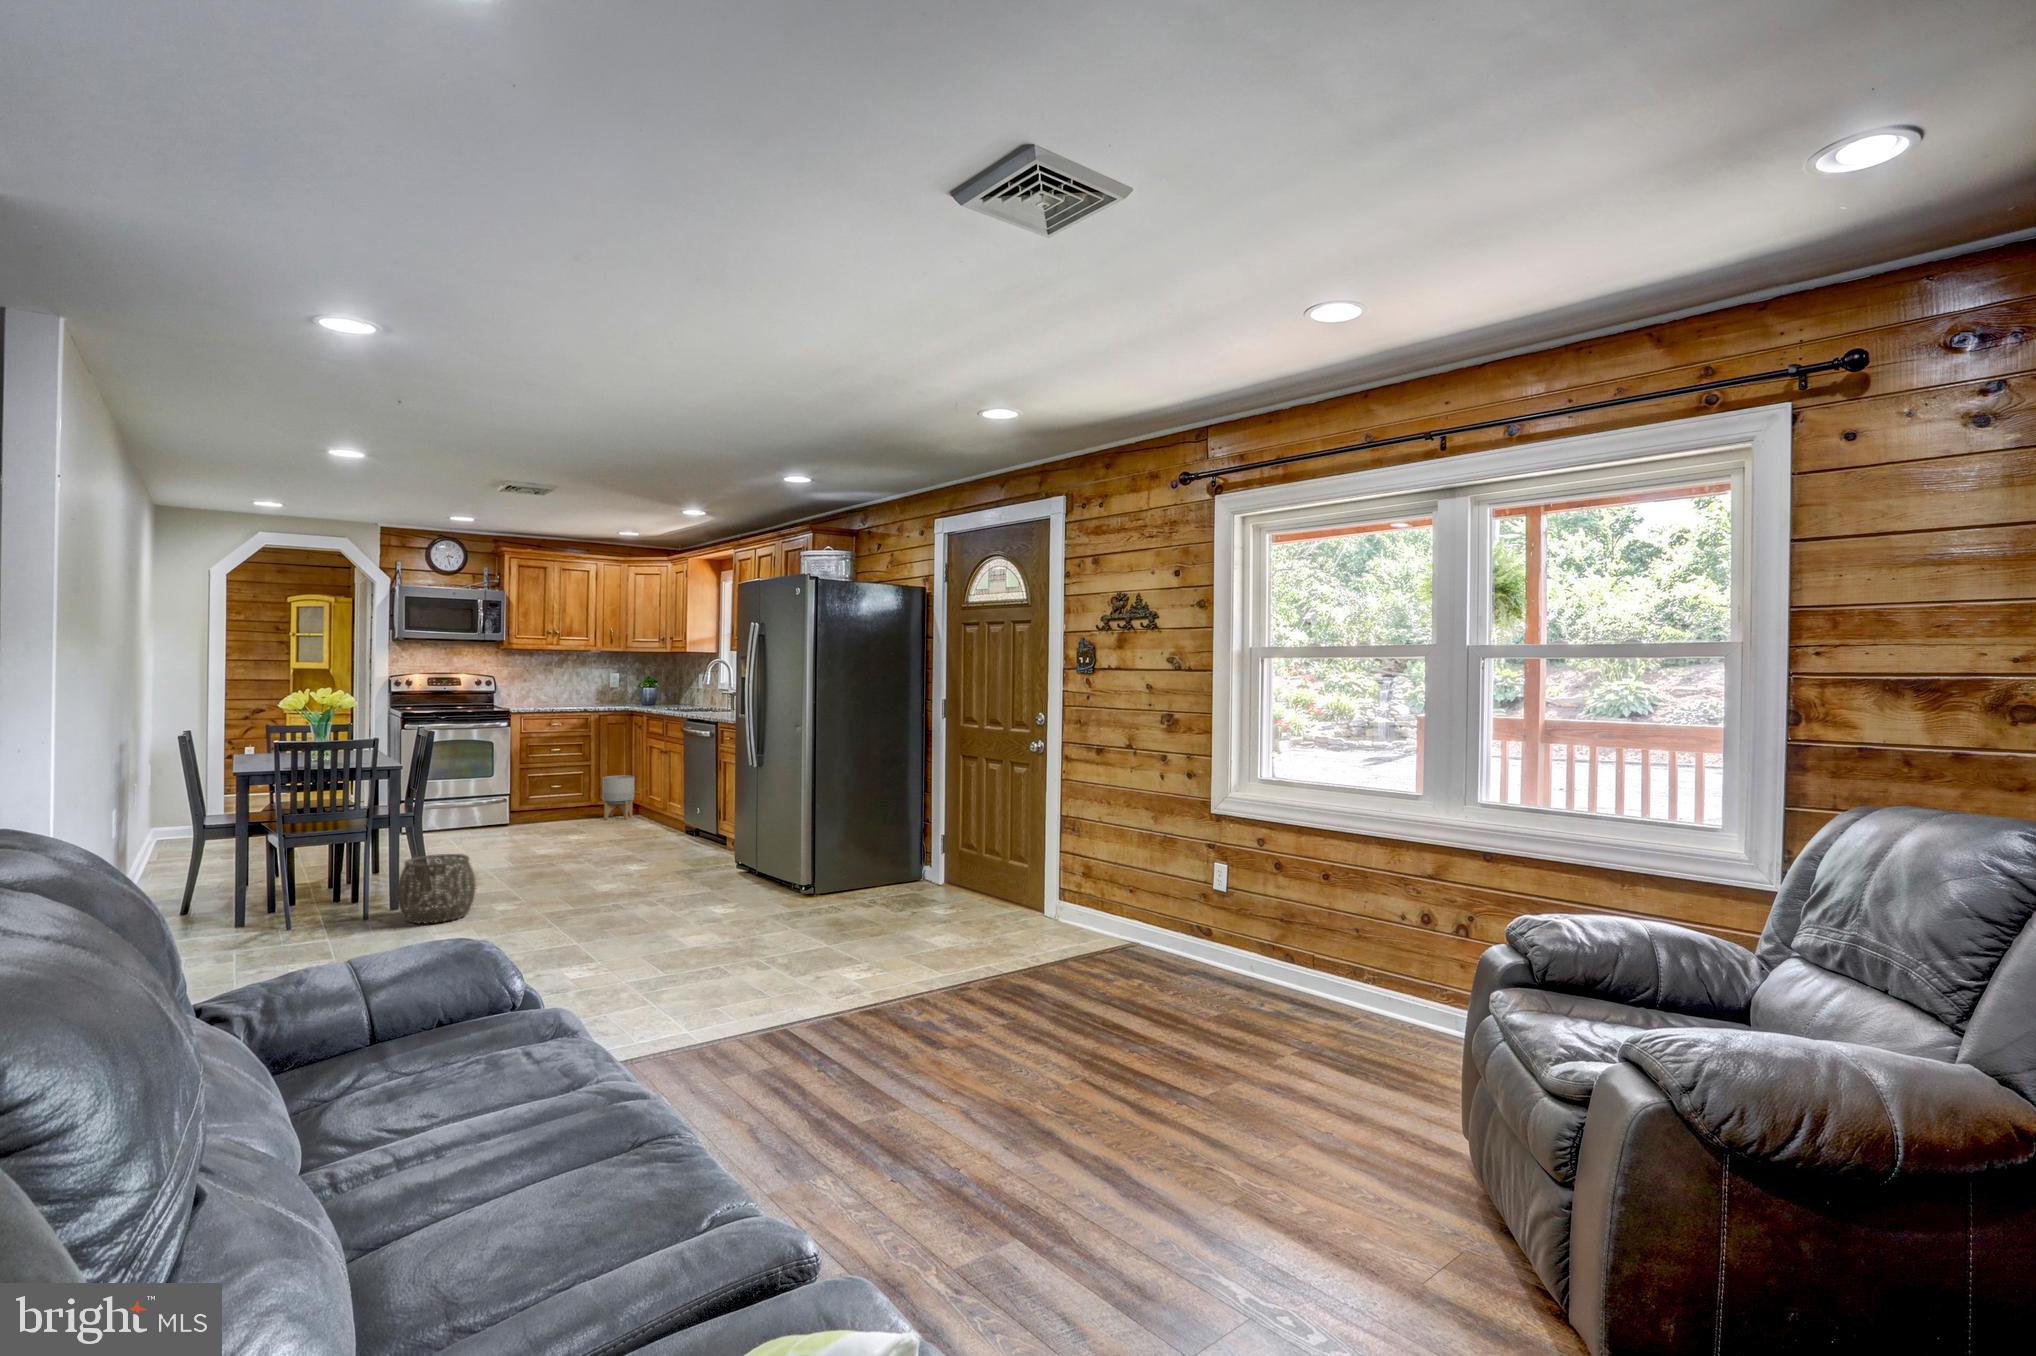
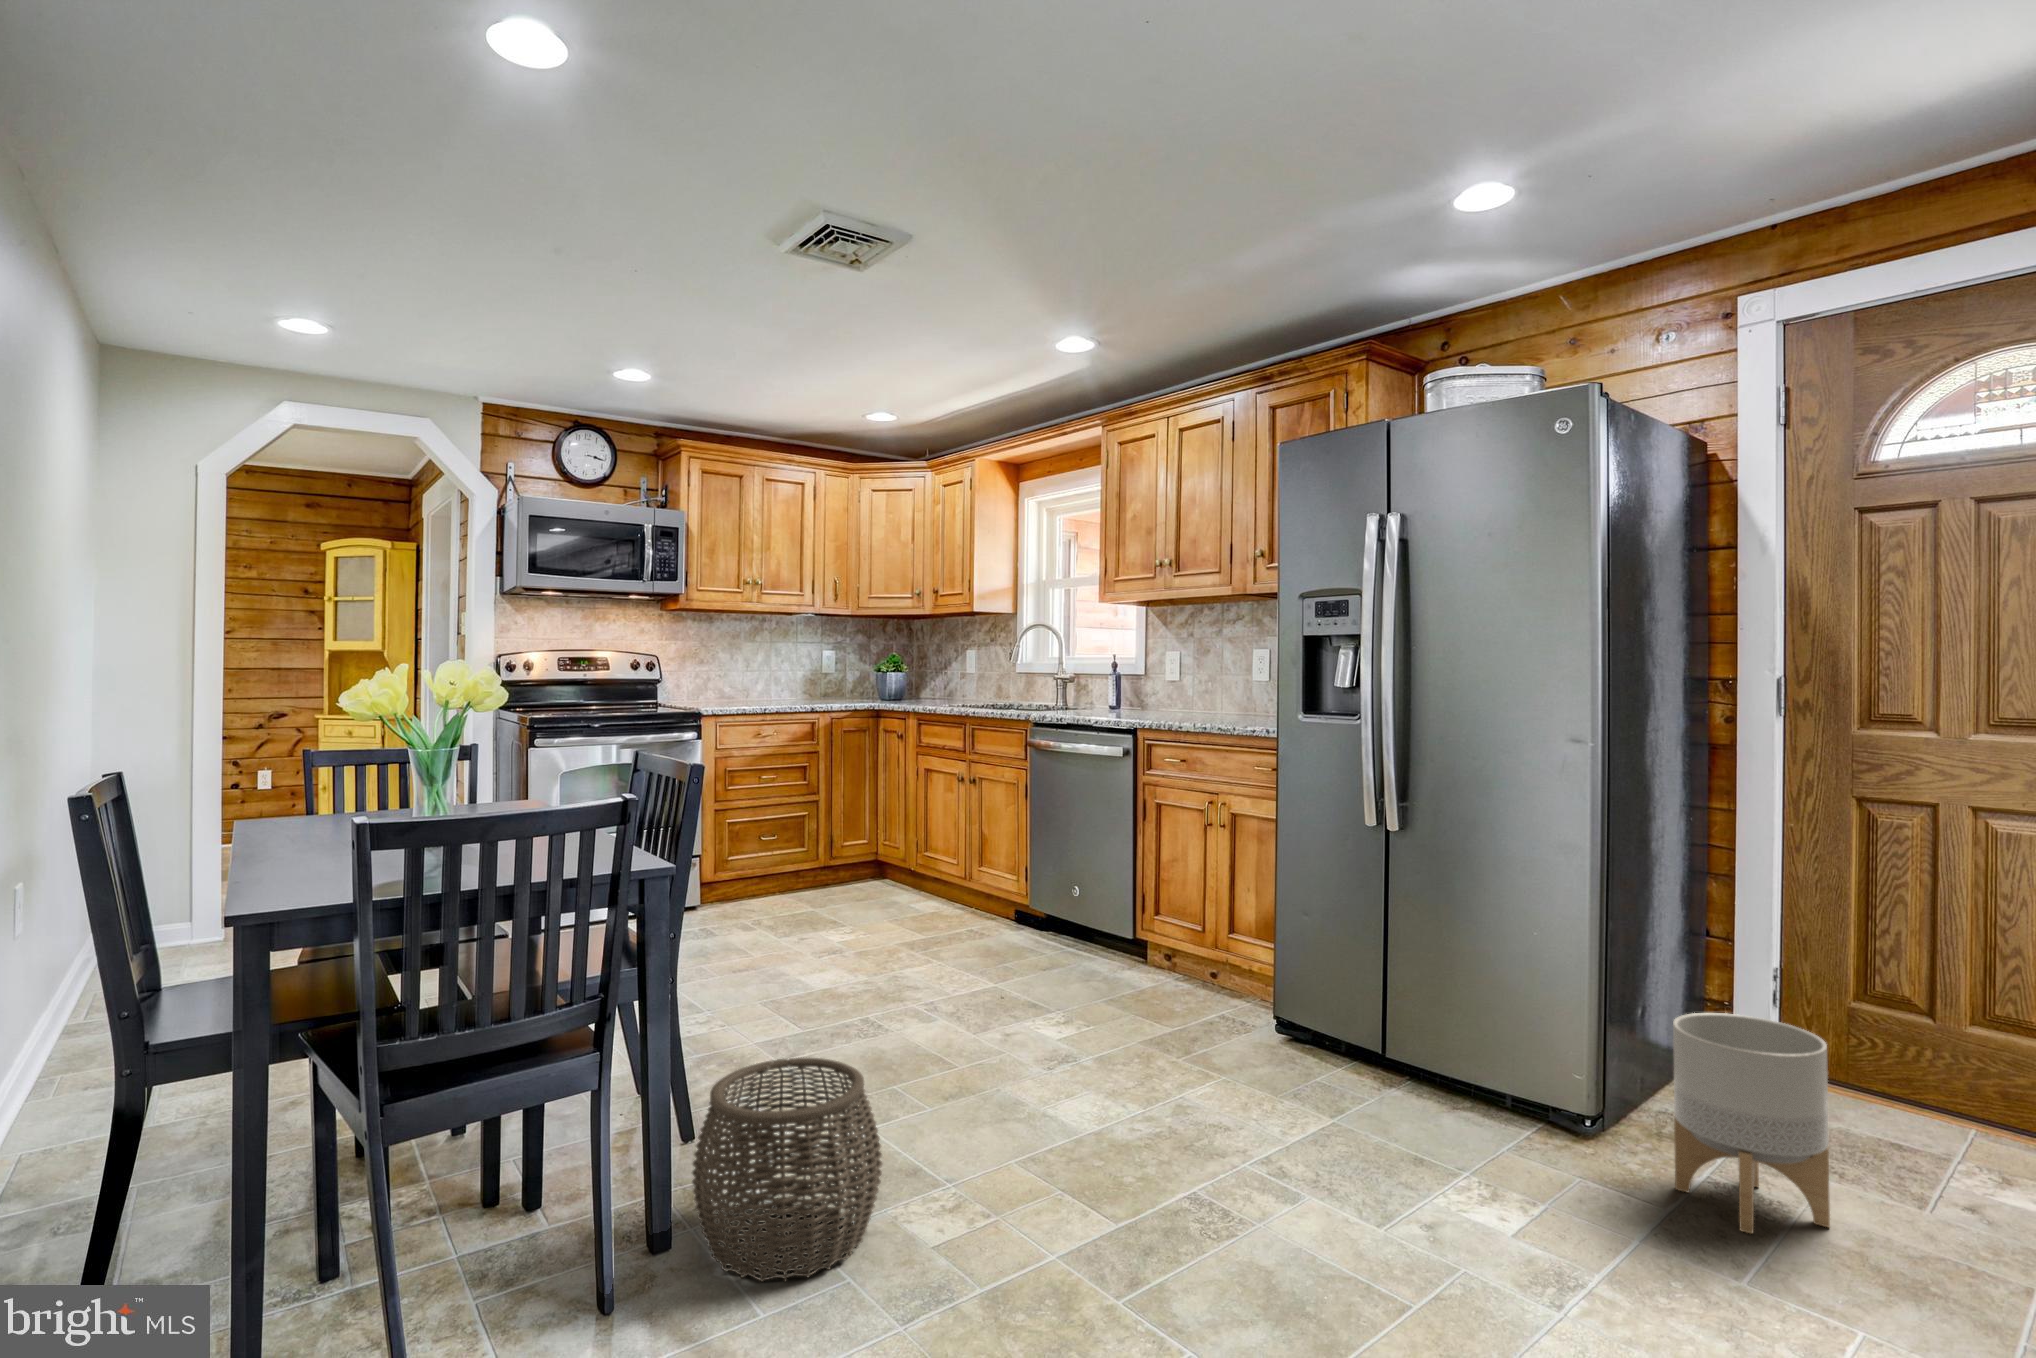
planter: present [602,775,635,819] -> present [1673,1013,1830,1234]

